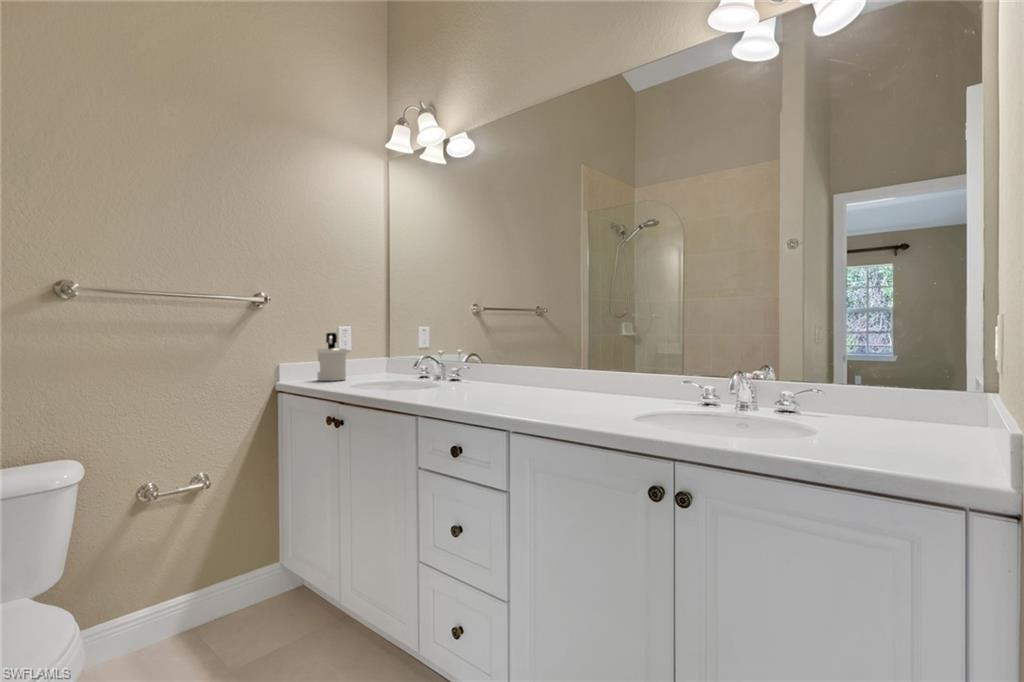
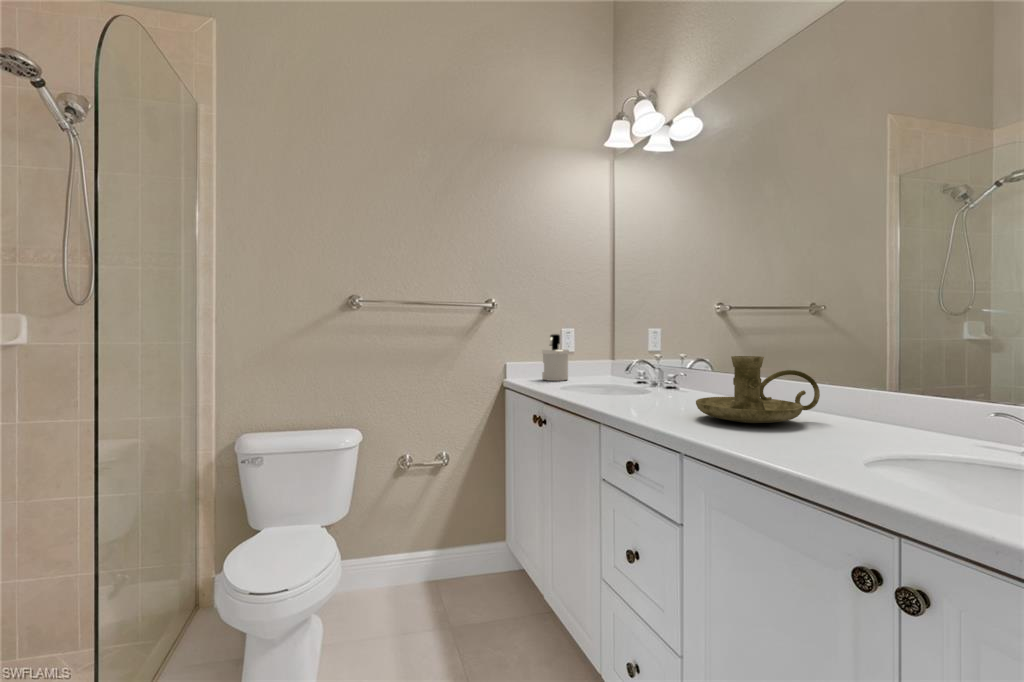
candle holder: none [500,350,586,404] -> present [696,356,820,423]

